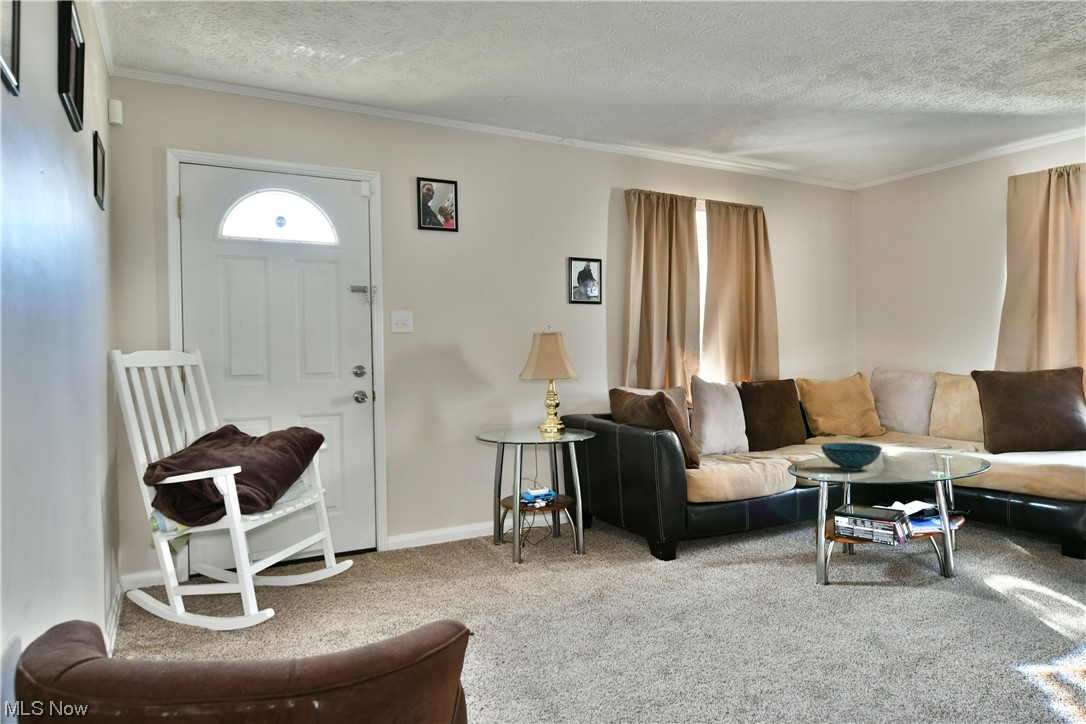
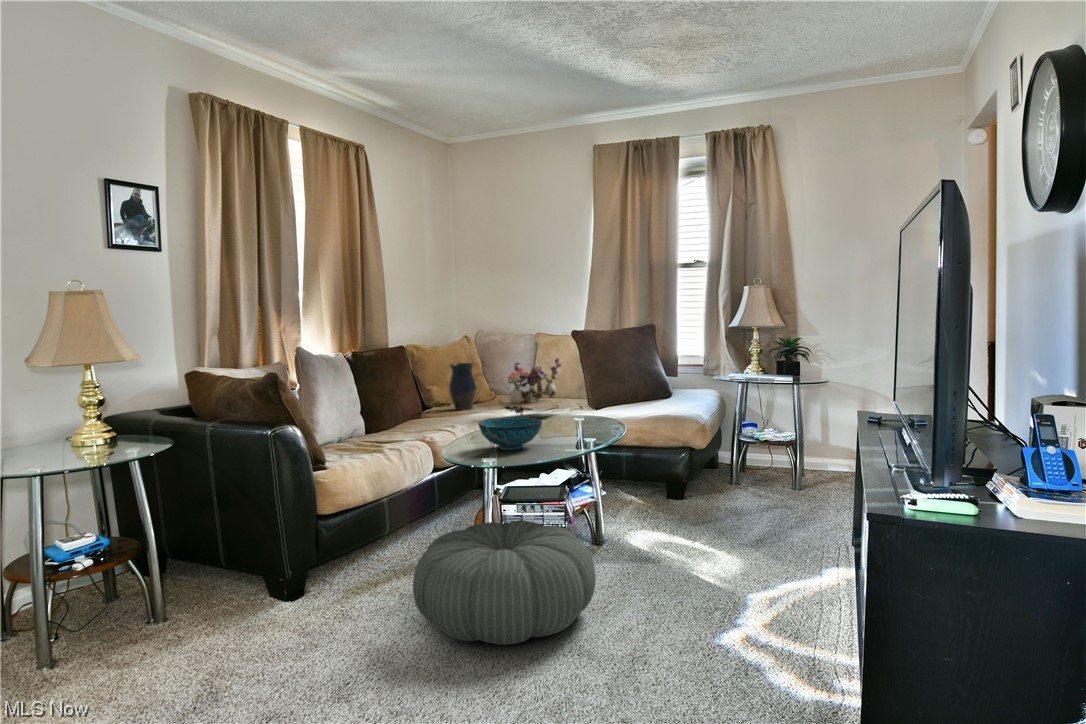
flower arrangement: none [866,395,947,449] -> present [497,358,567,415]
vase: none [833,397,861,441] -> present [449,363,477,410]
pouf: none [744,527,908,623] -> present [413,520,596,645]

